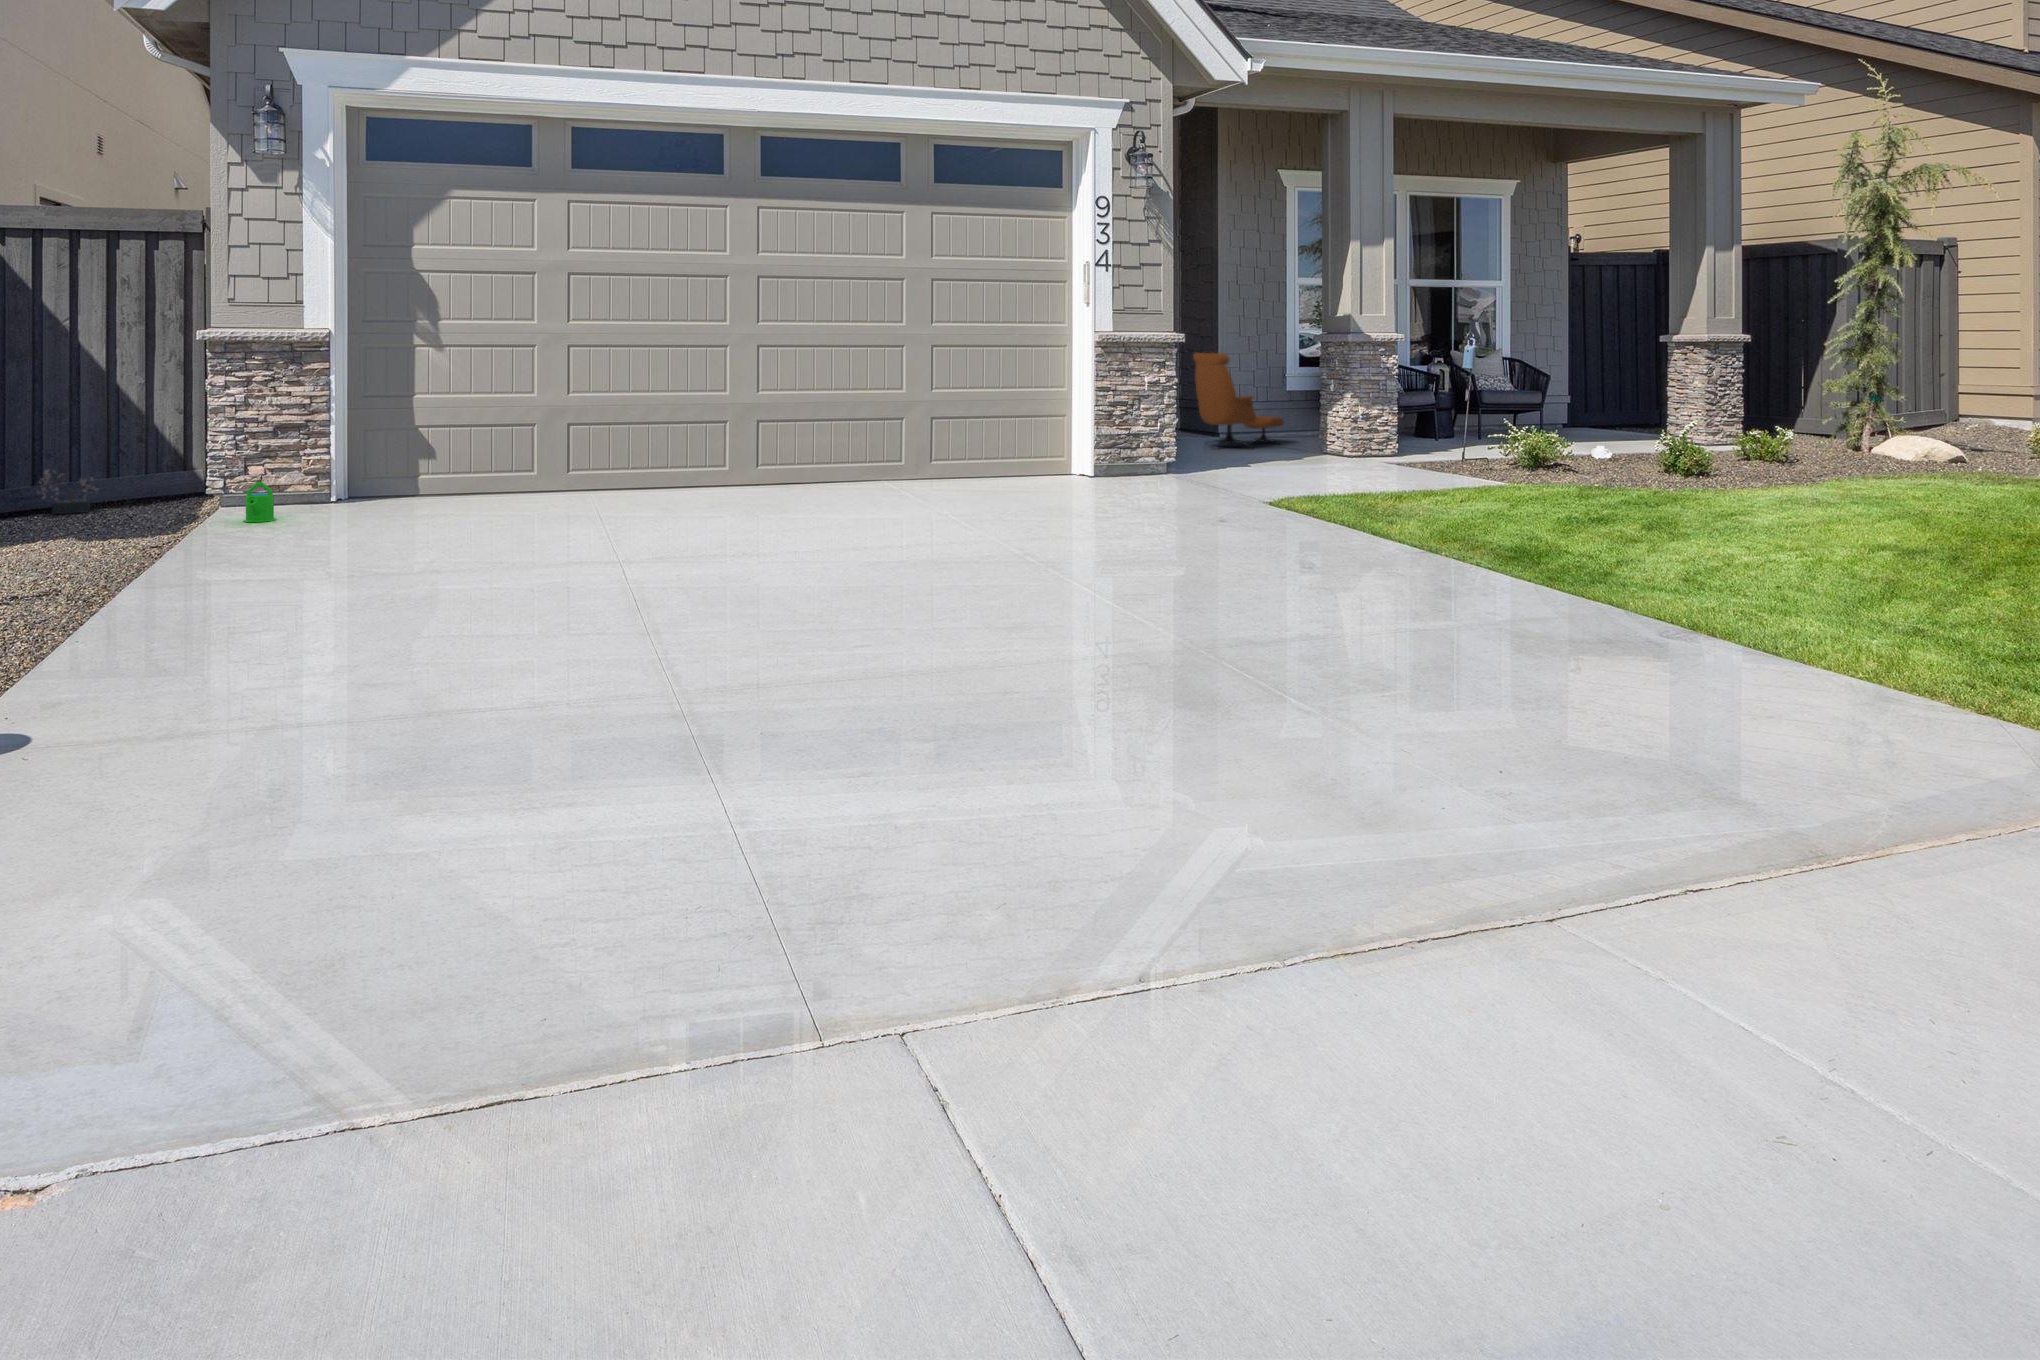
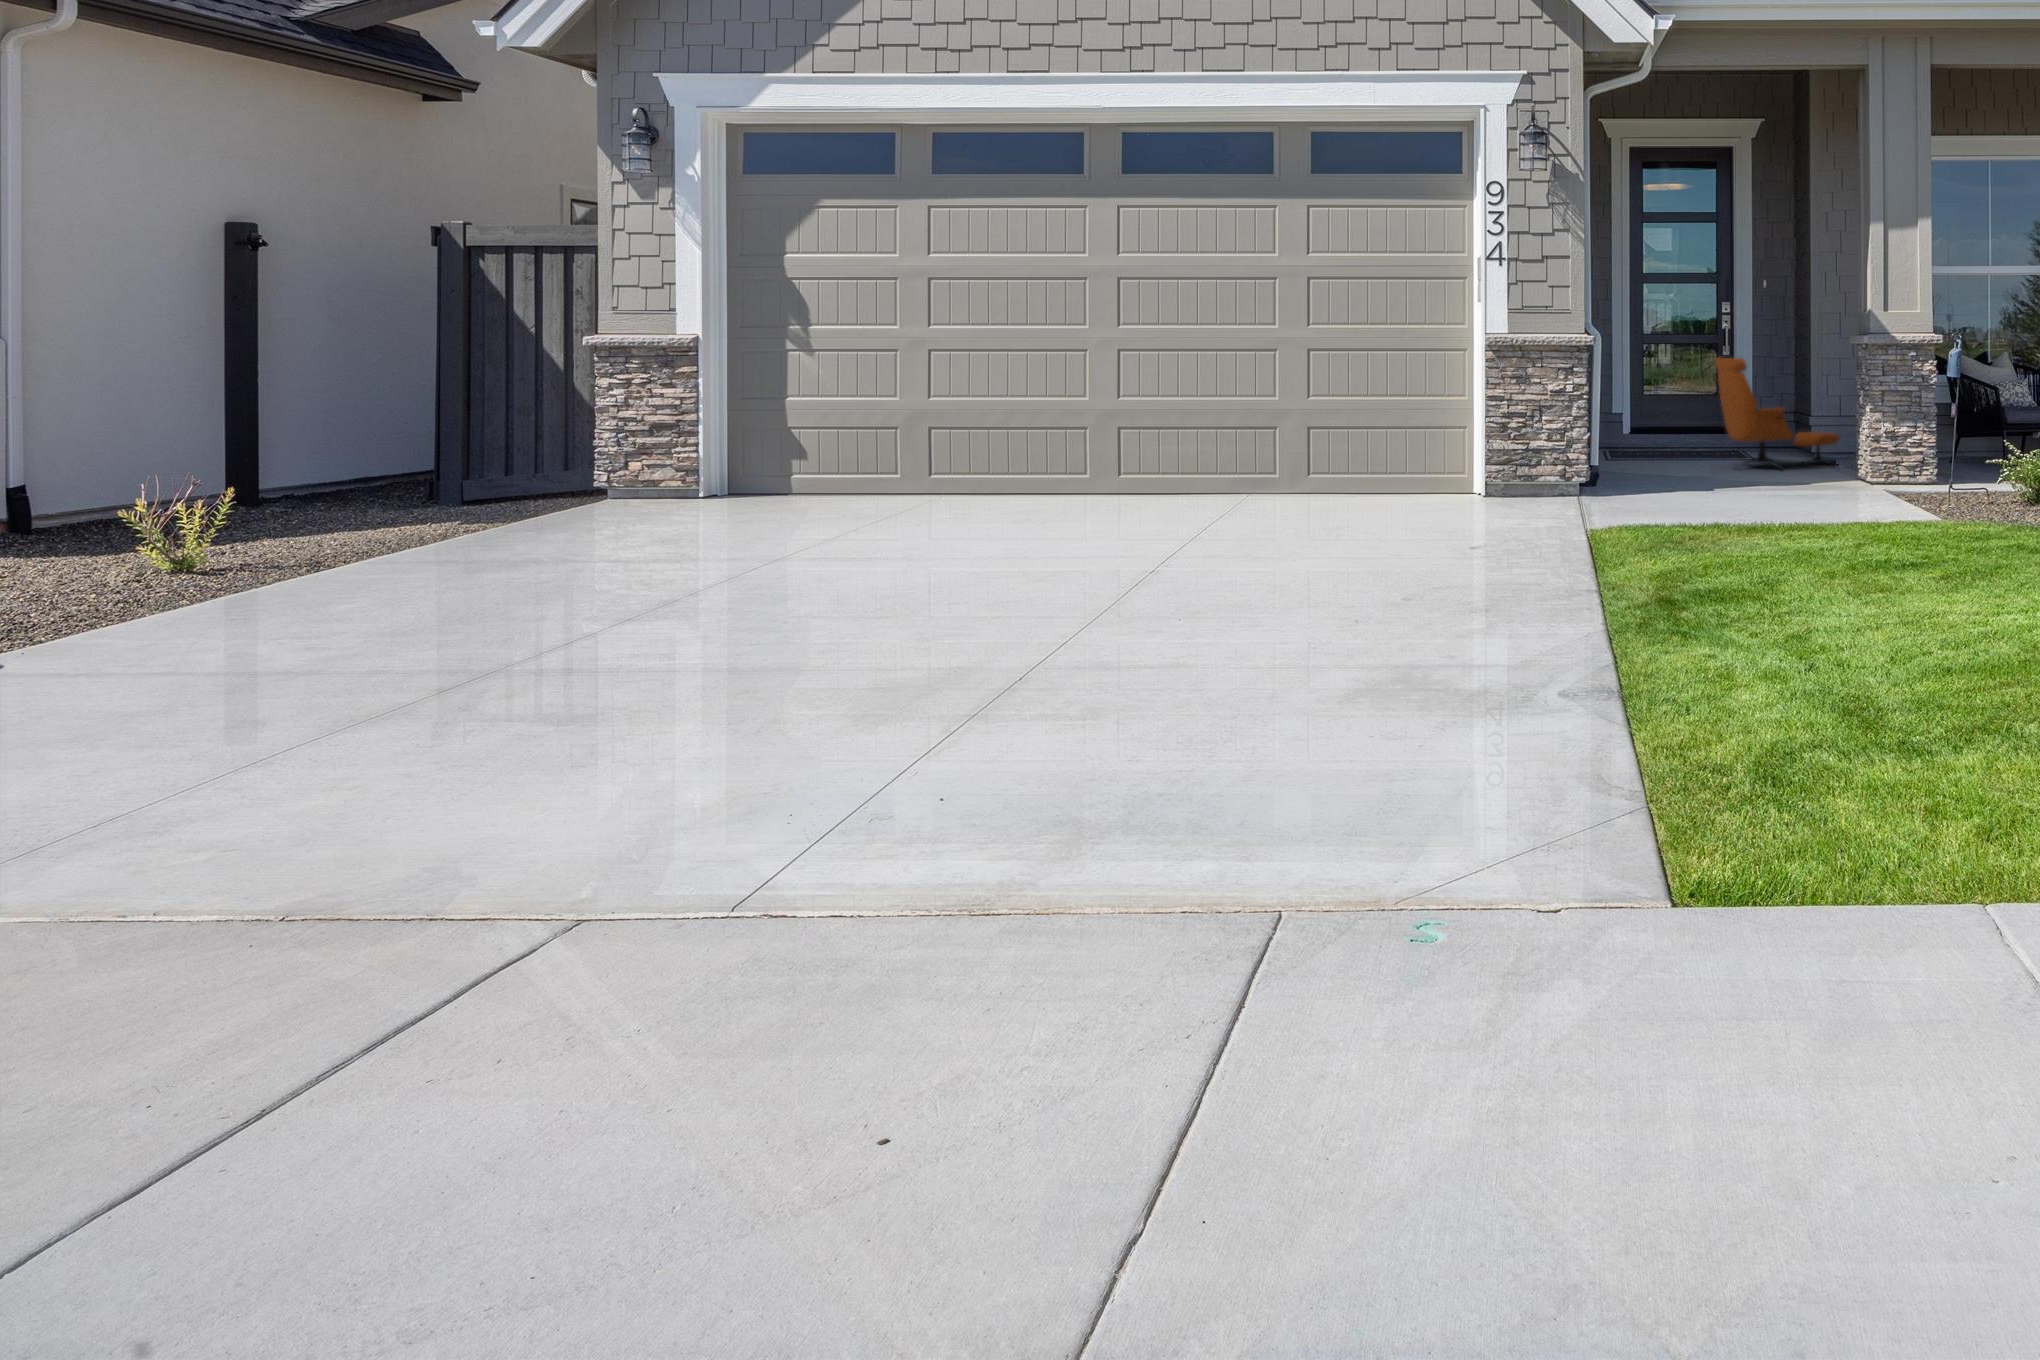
decorative plant: present [39,469,94,514] -> none [492,462,548,503]
watering can: present [244,482,276,522] -> none [613,478,652,515]

